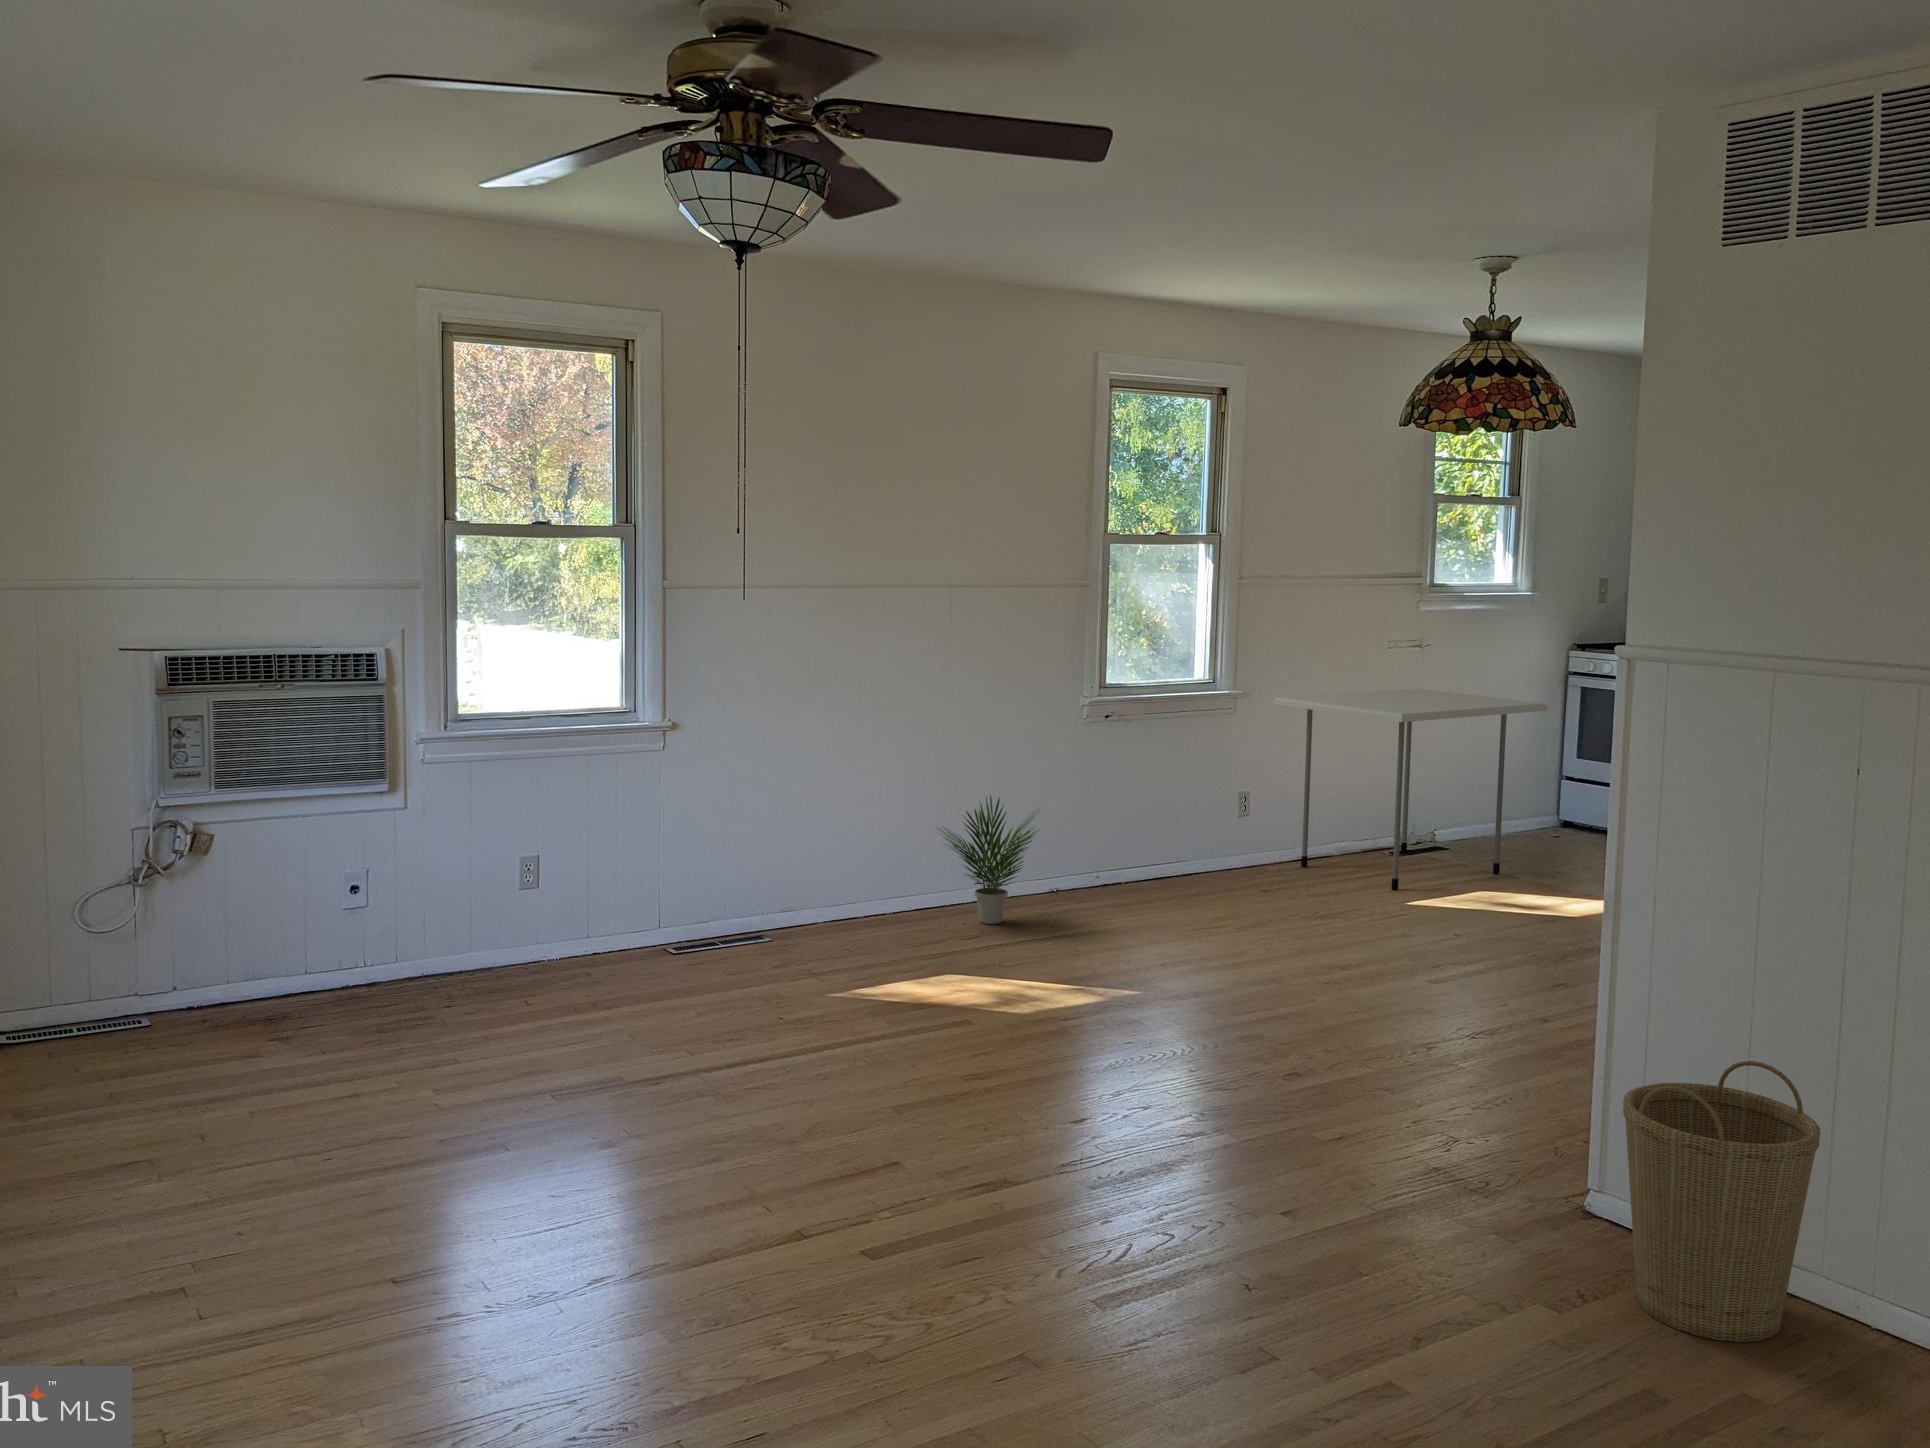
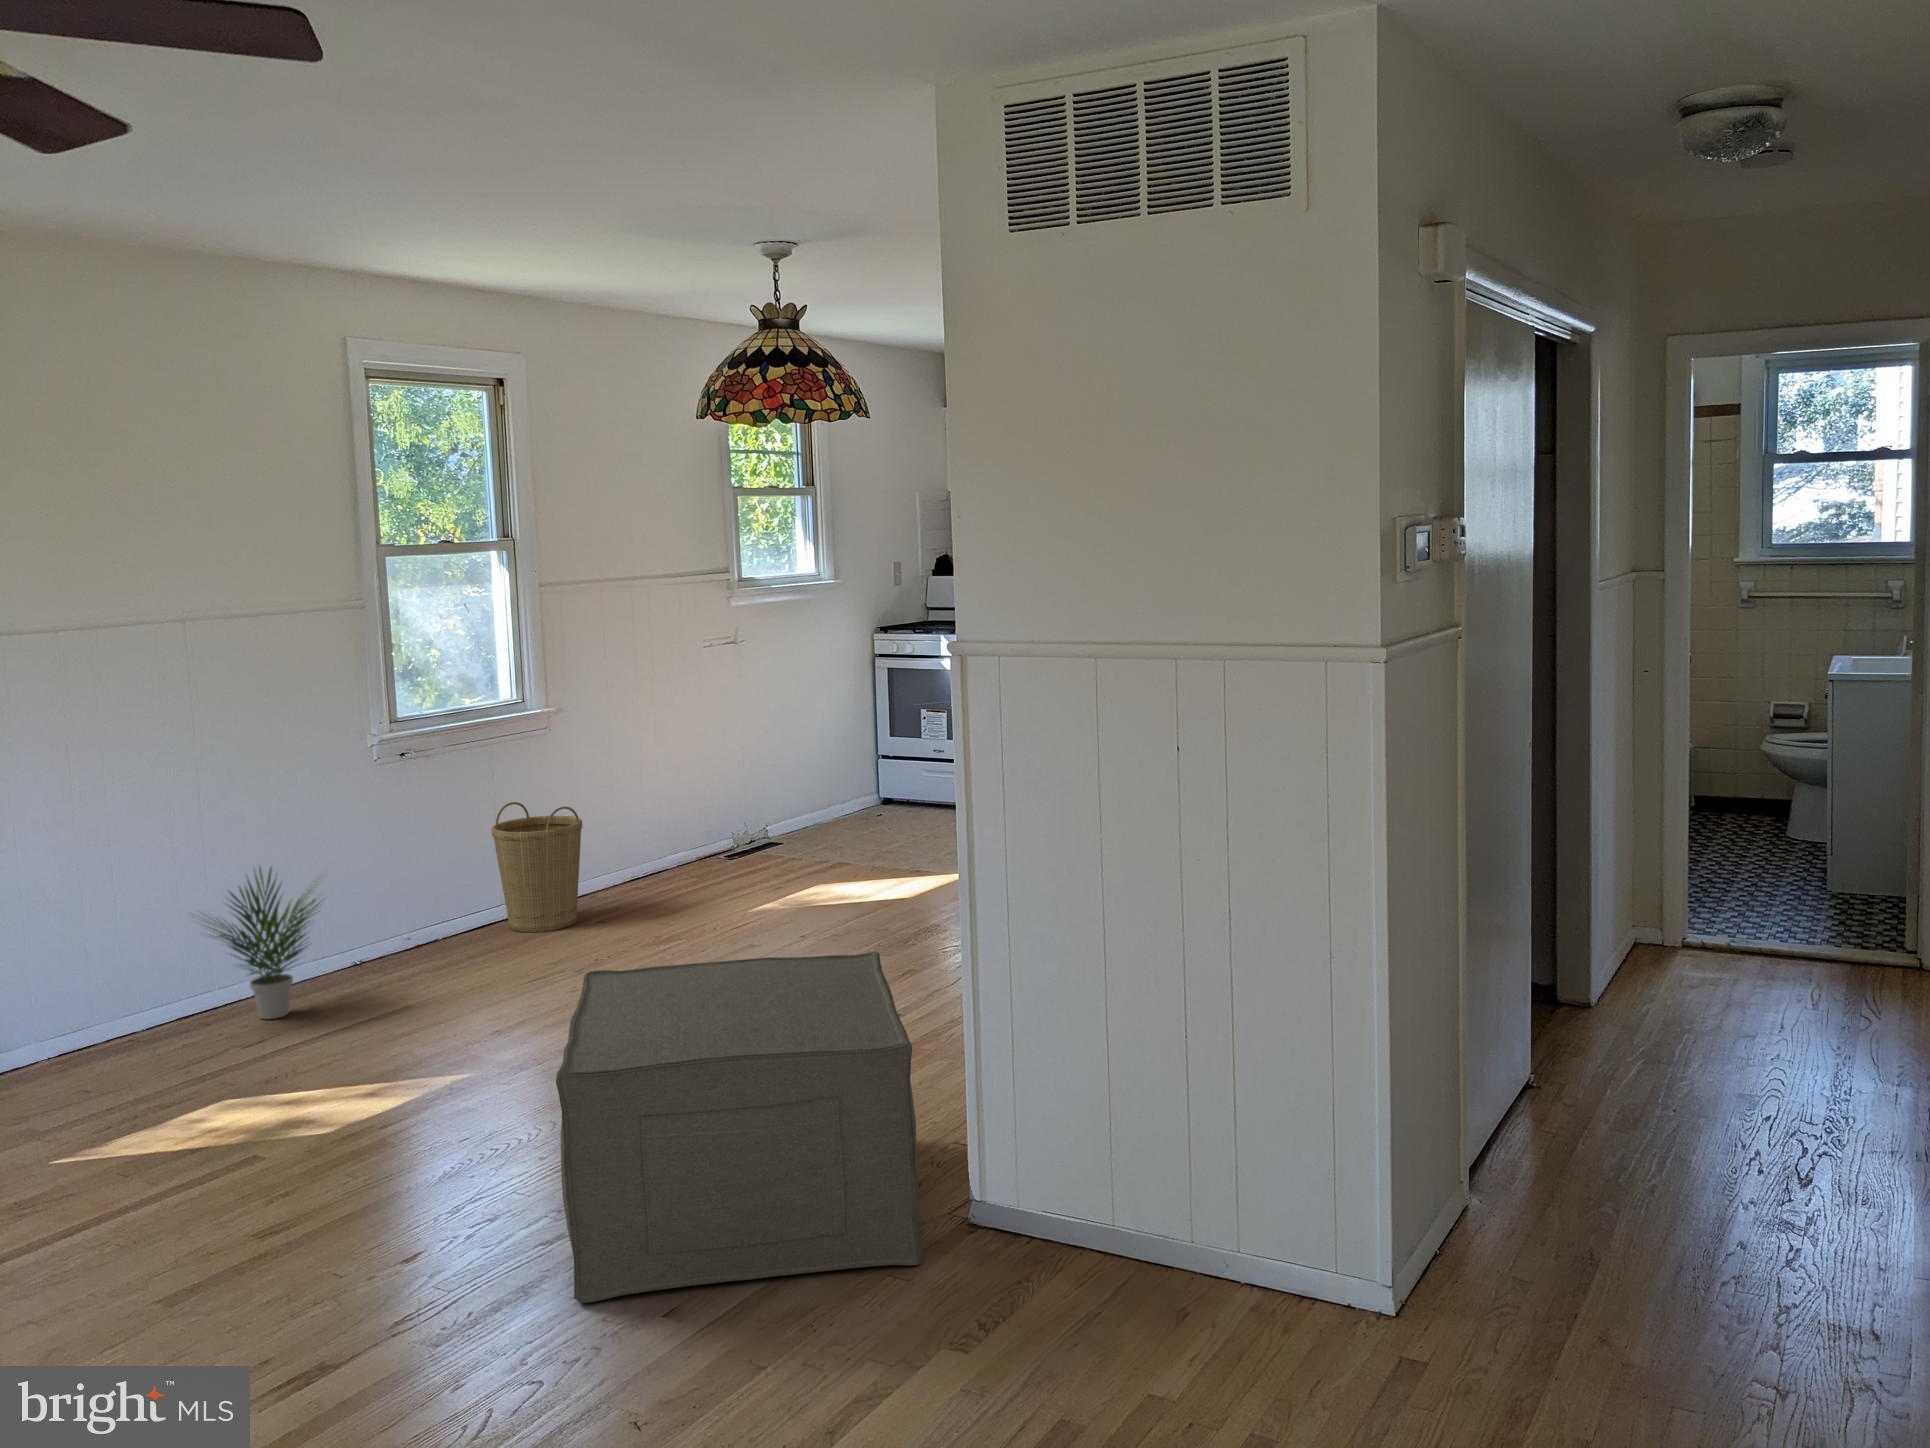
dining table: present [1274,689,1548,890] -> none [589,687,863,899]
ottoman: none [1210,914,1542,1231] -> present [556,952,922,1303]
basket: present [1623,1061,1820,1342] -> present [491,802,582,932]

